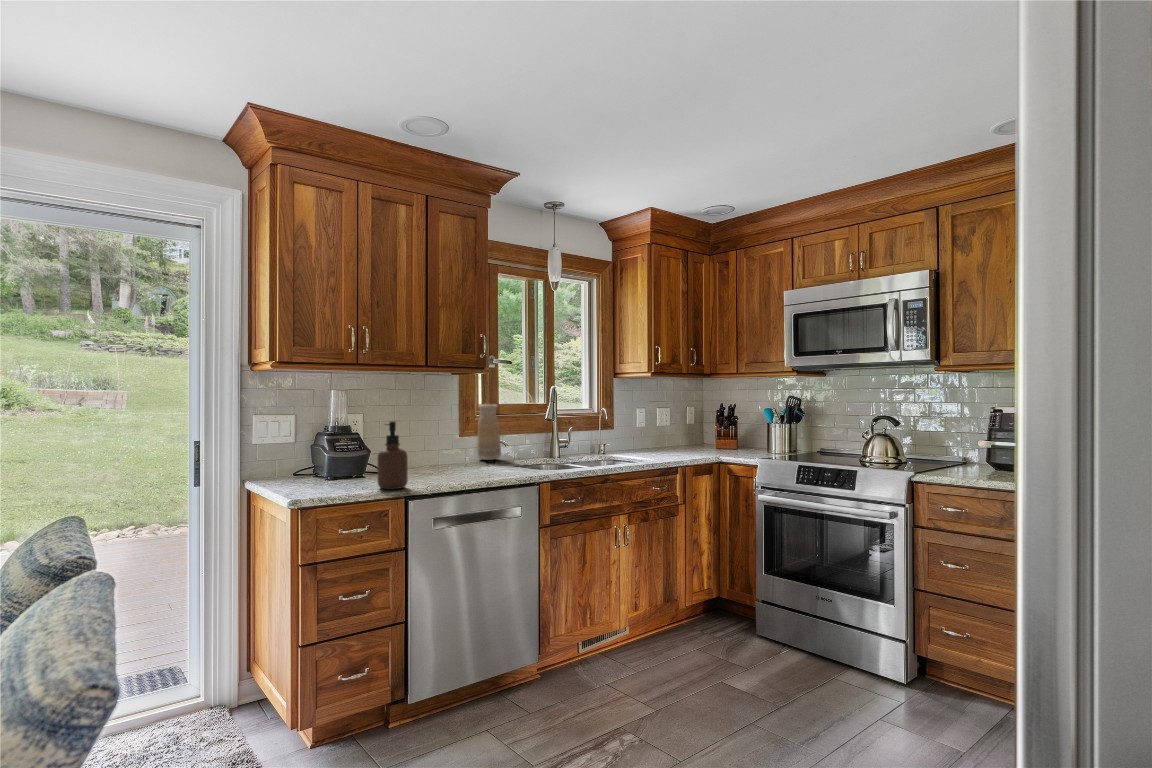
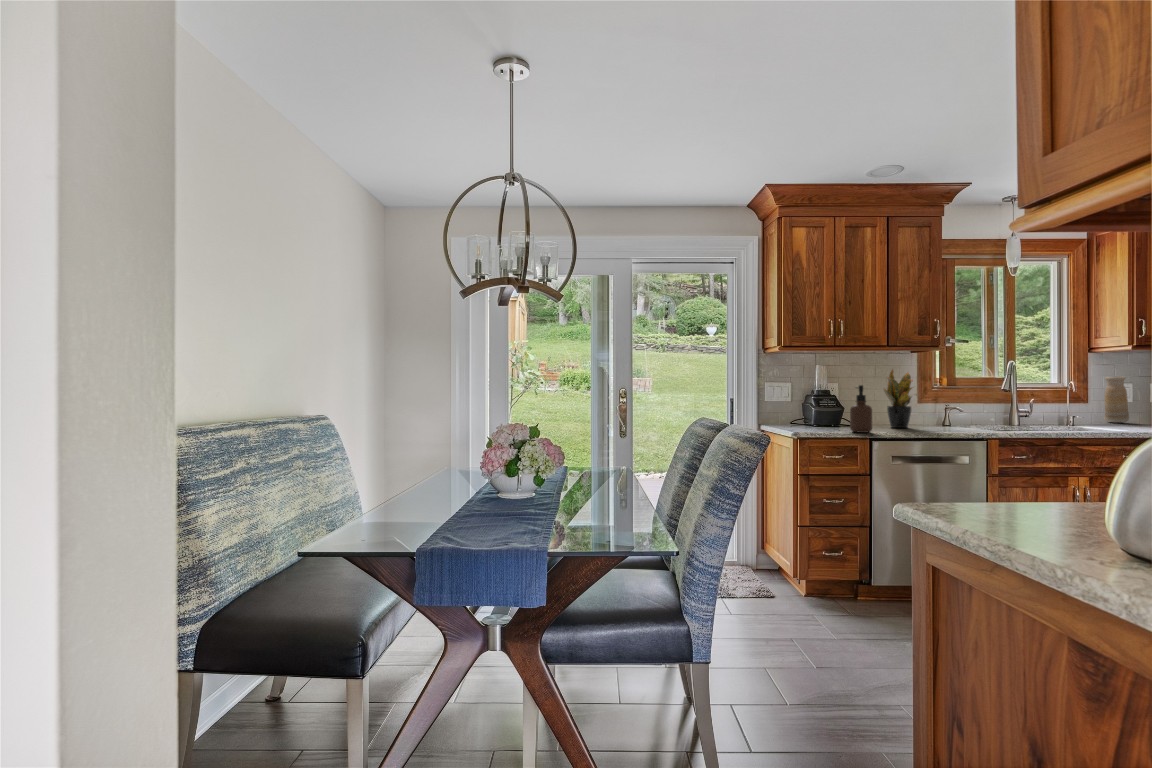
potted plant: none [416,392,468,474] -> present [884,370,917,428]
vase: present [477,404,501,460] -> present [1104,376,1129,423]

